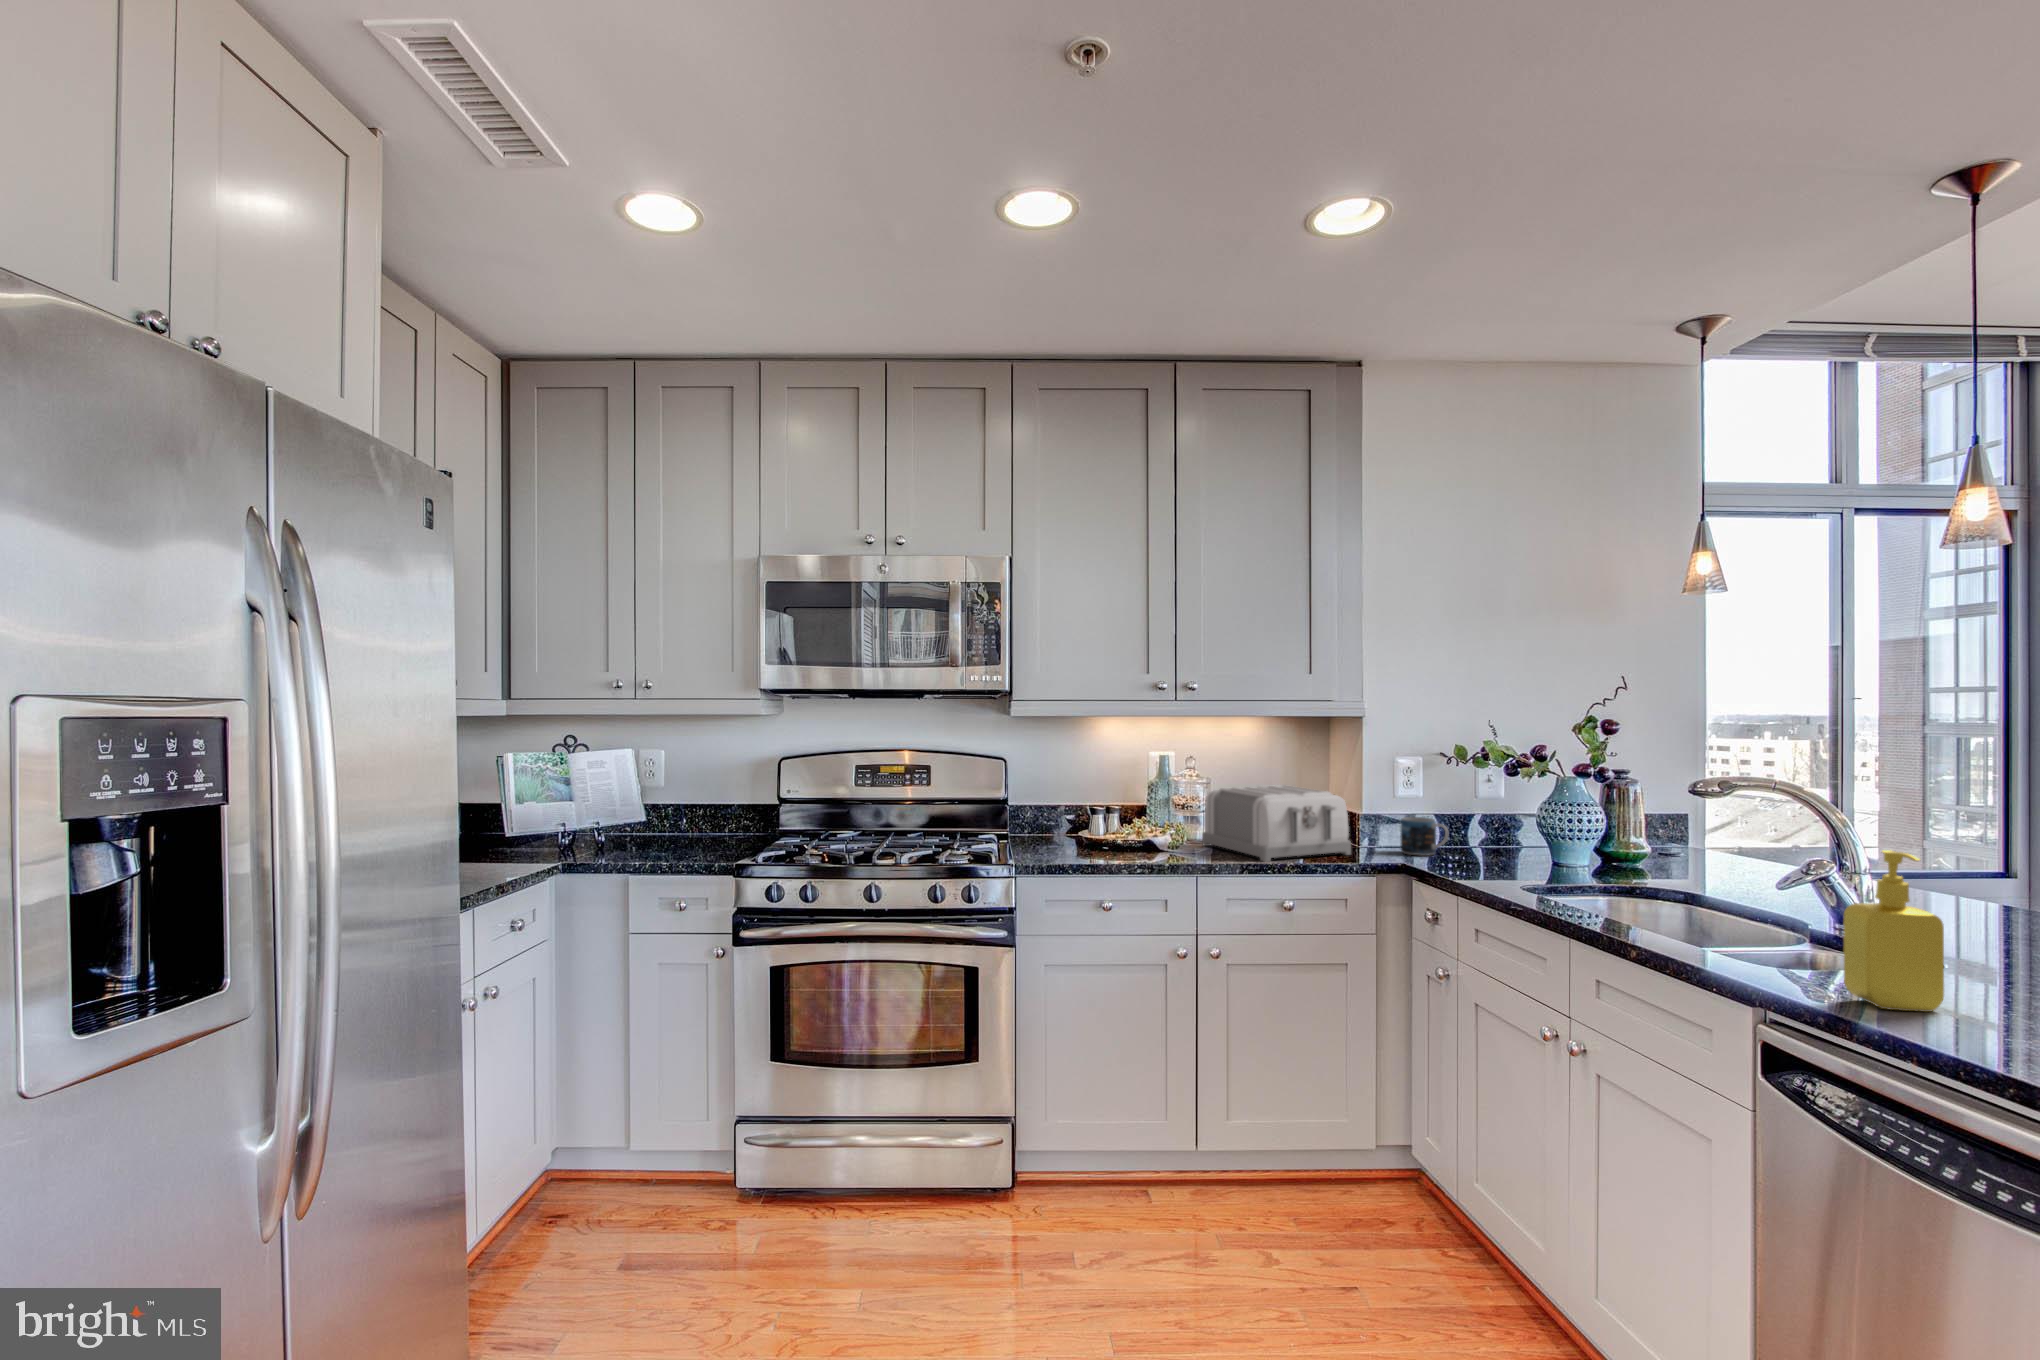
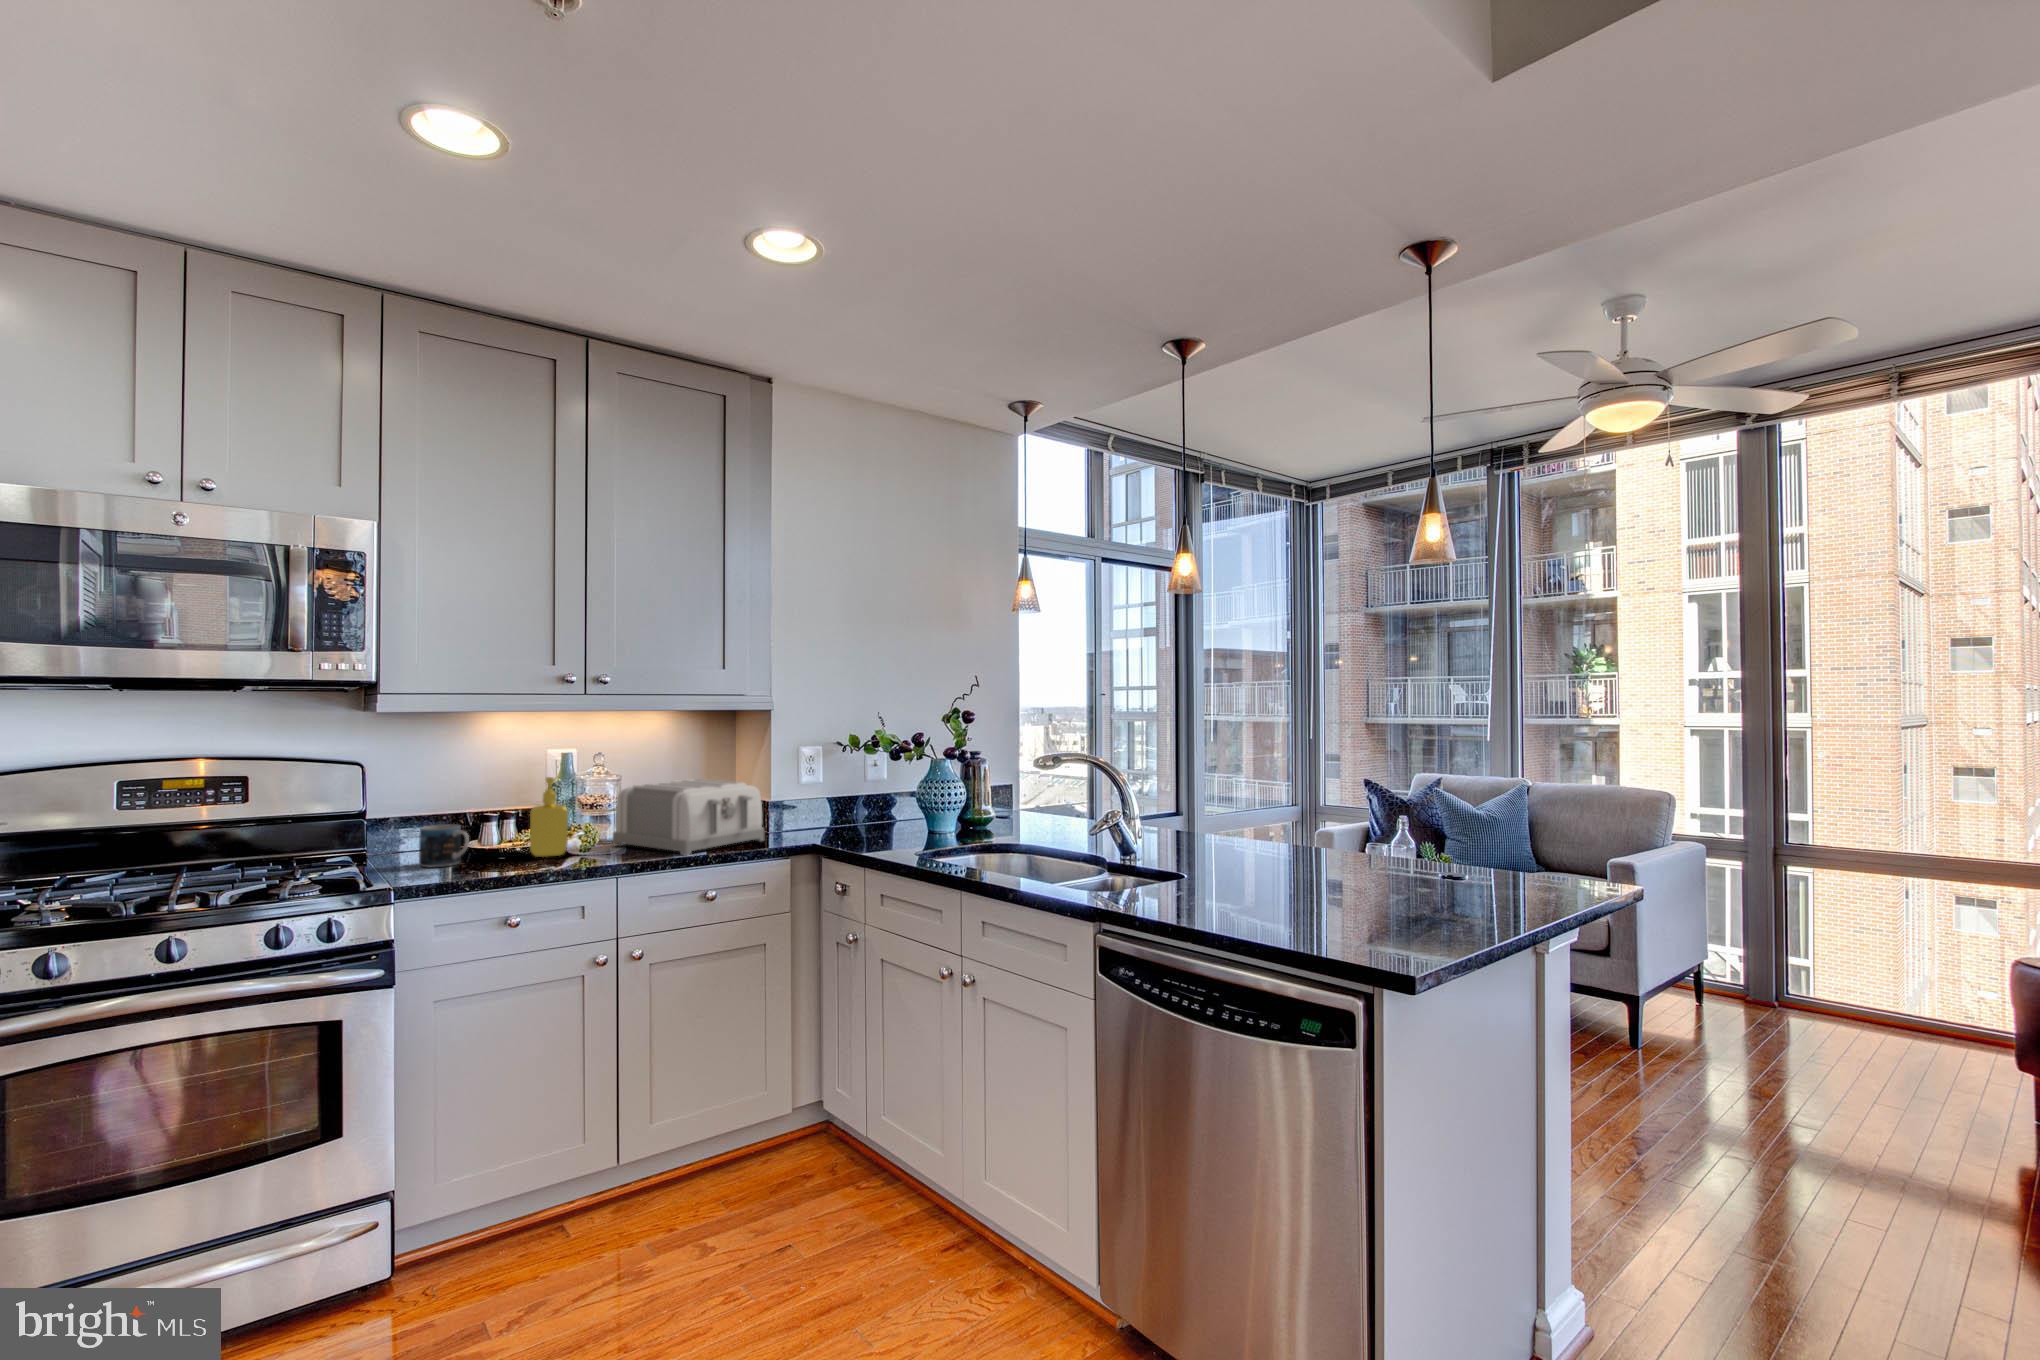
mug: present [1401,817,1449,856] -> present [419,824,469,867]
soap dispenser: present [1844,850,1944,1012] -> present [530,777,568,857]

